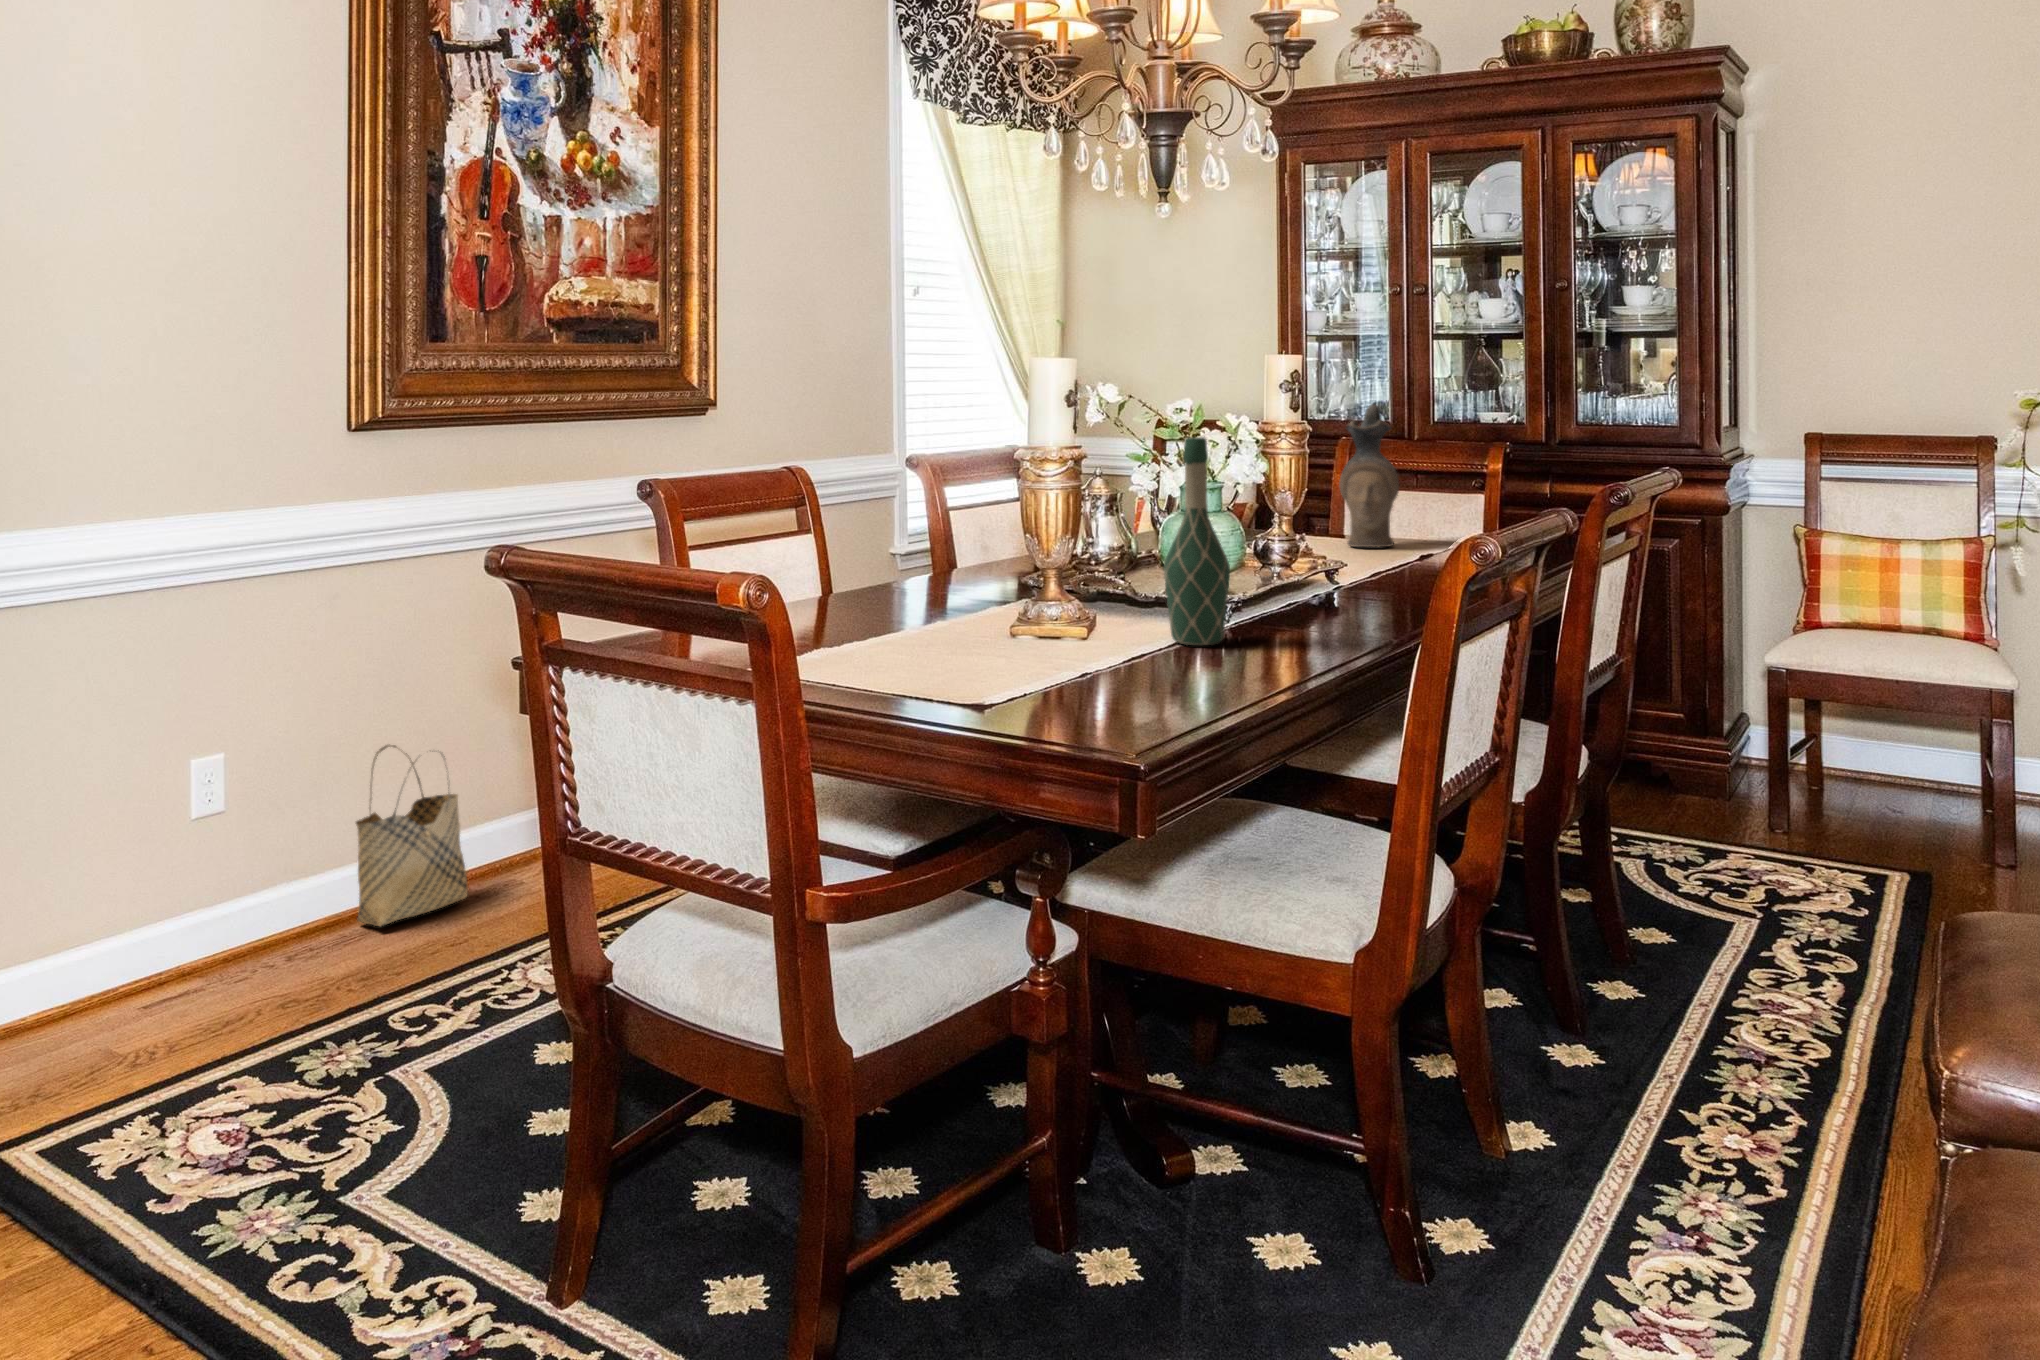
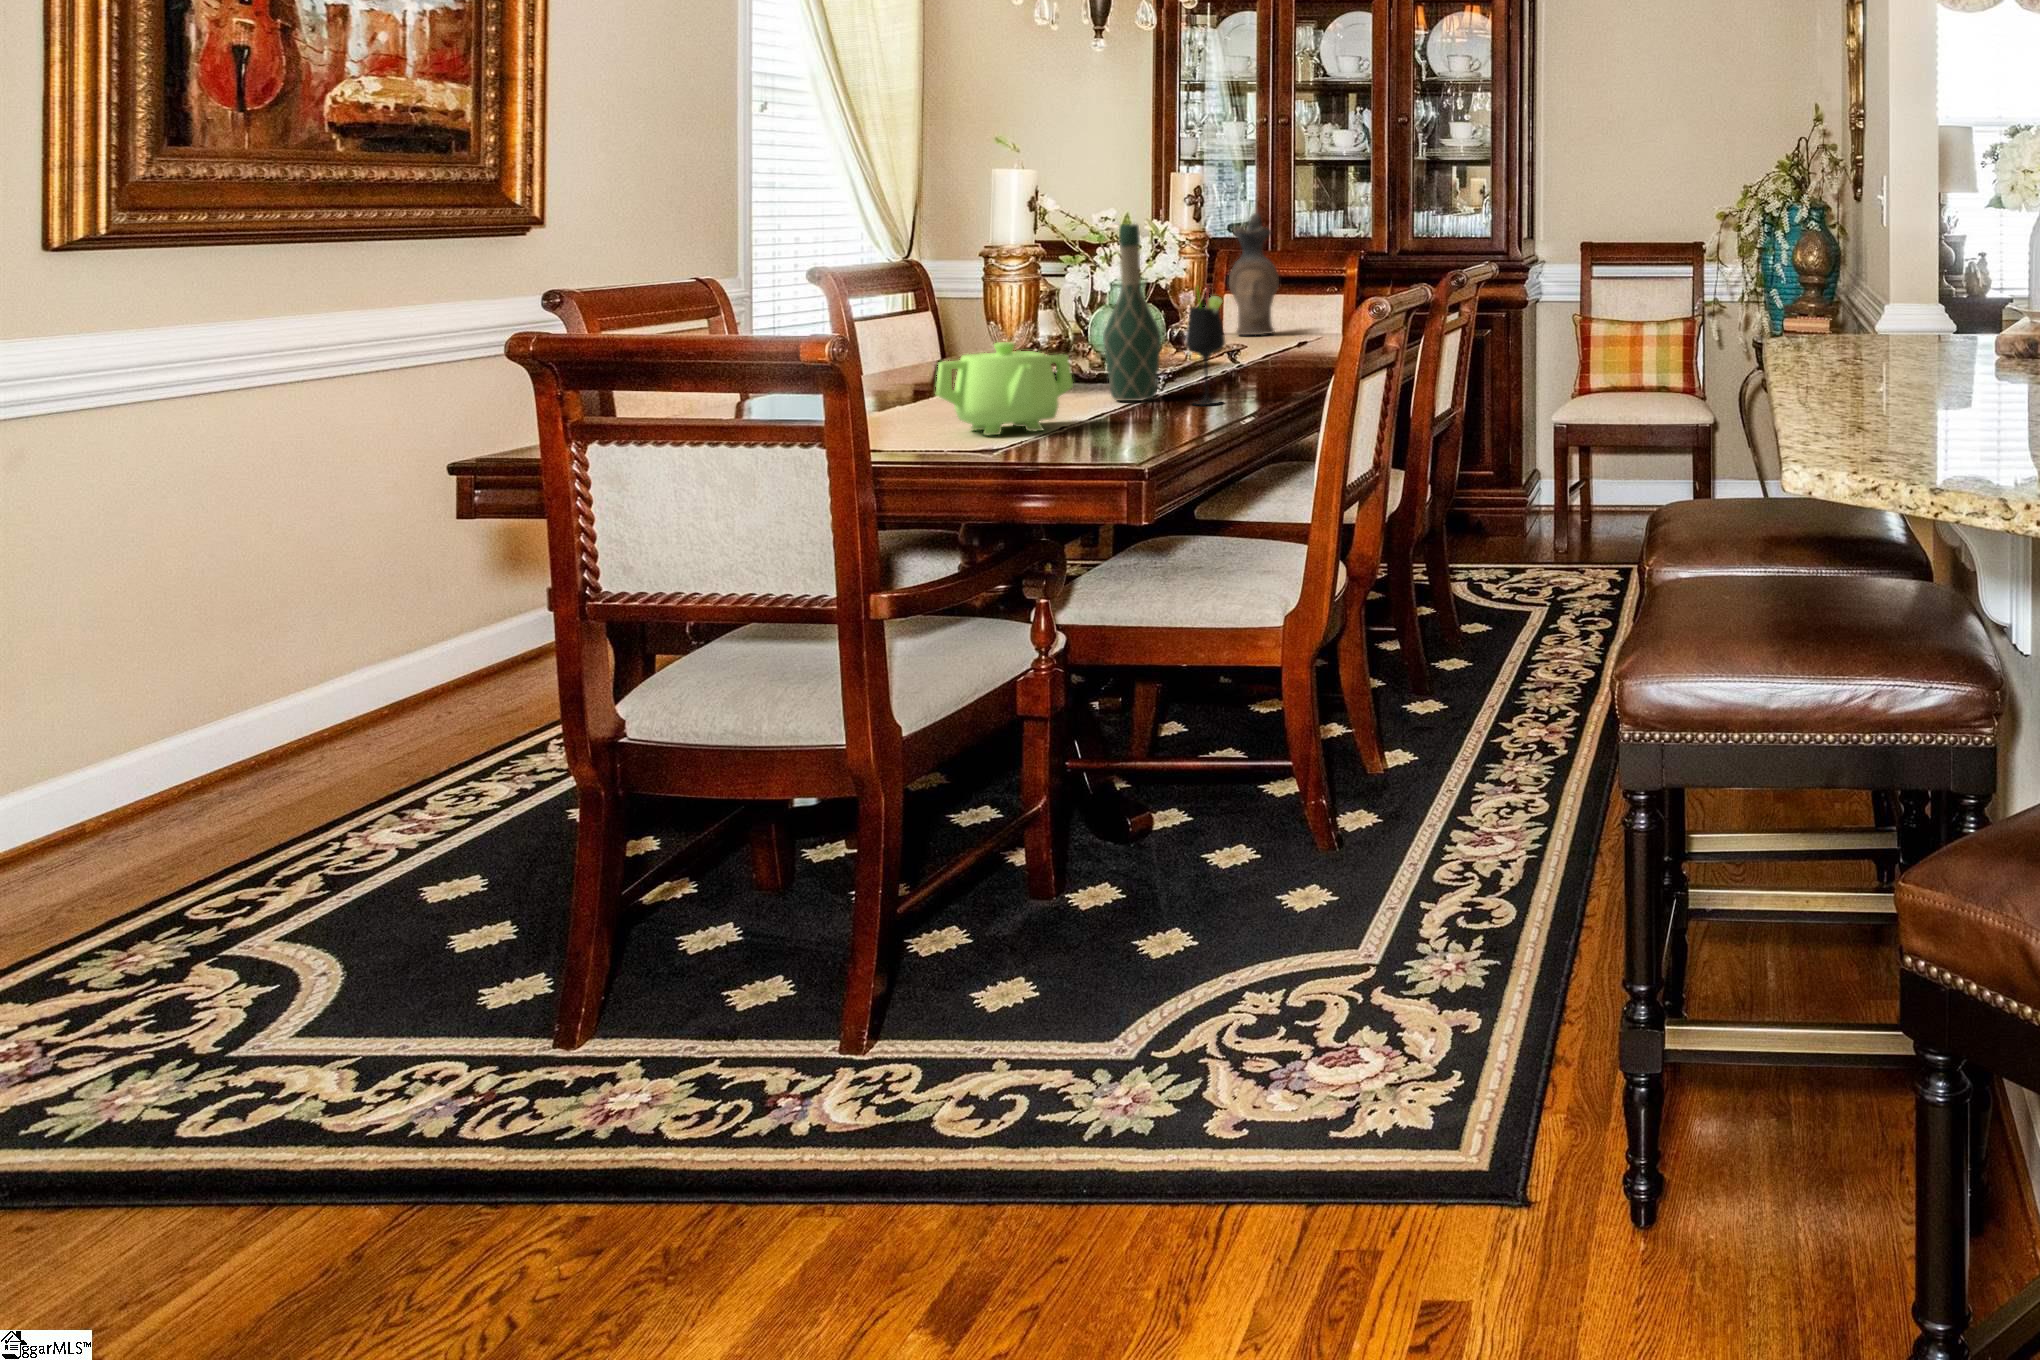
wine glass: none [1255,515,1302,660] -> present [1186,287,1225,405]
teapot: none [965,578,1116,687] -> present [936,342,1073,435]
woven basket: present [356,745,467,926] -> none [141,599,300,800]

